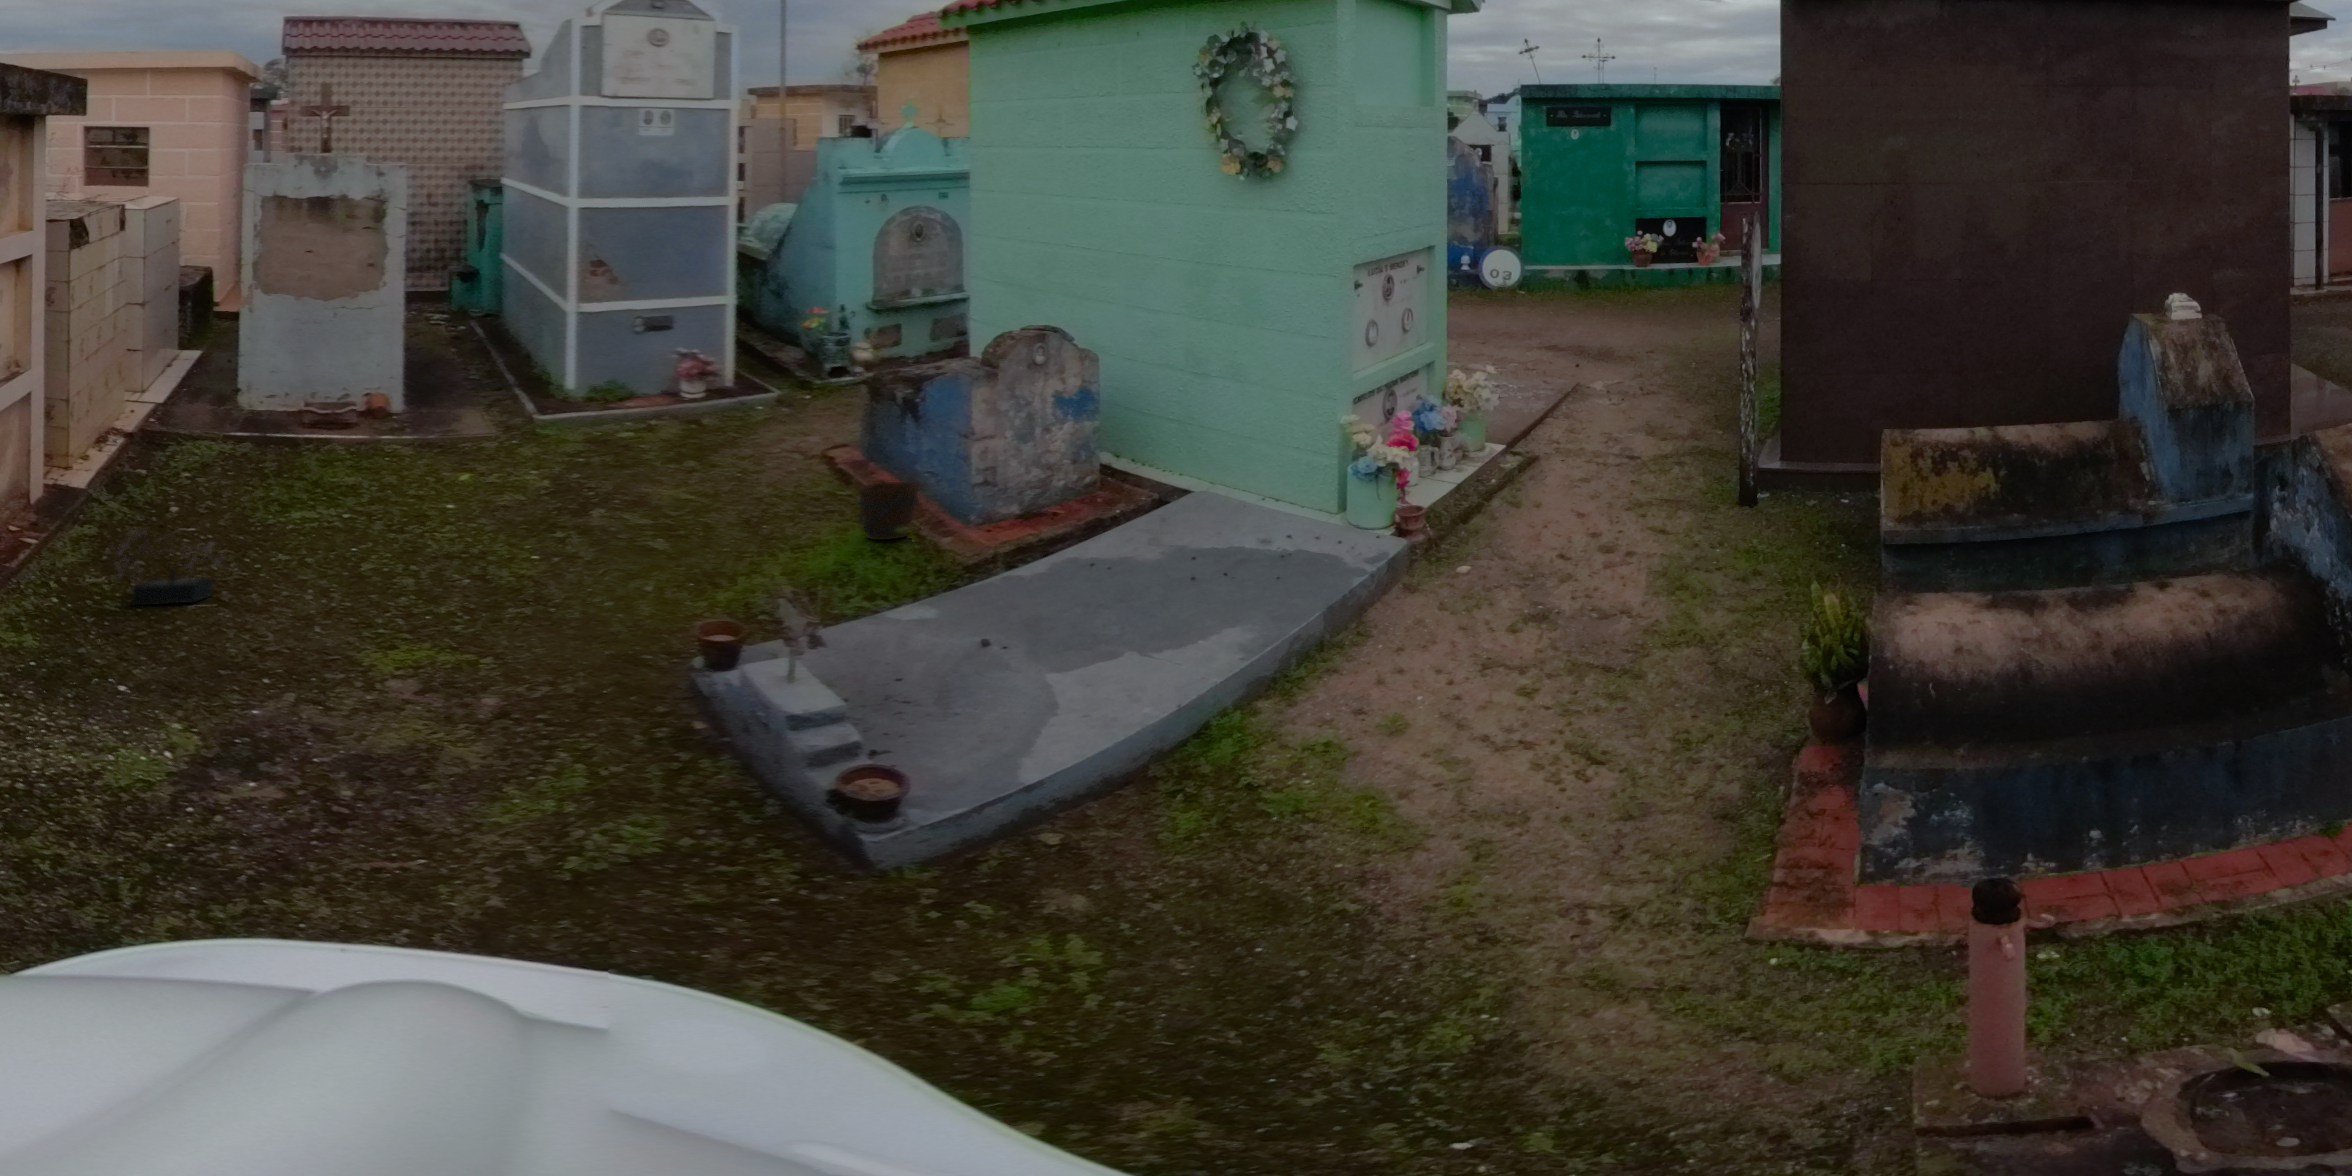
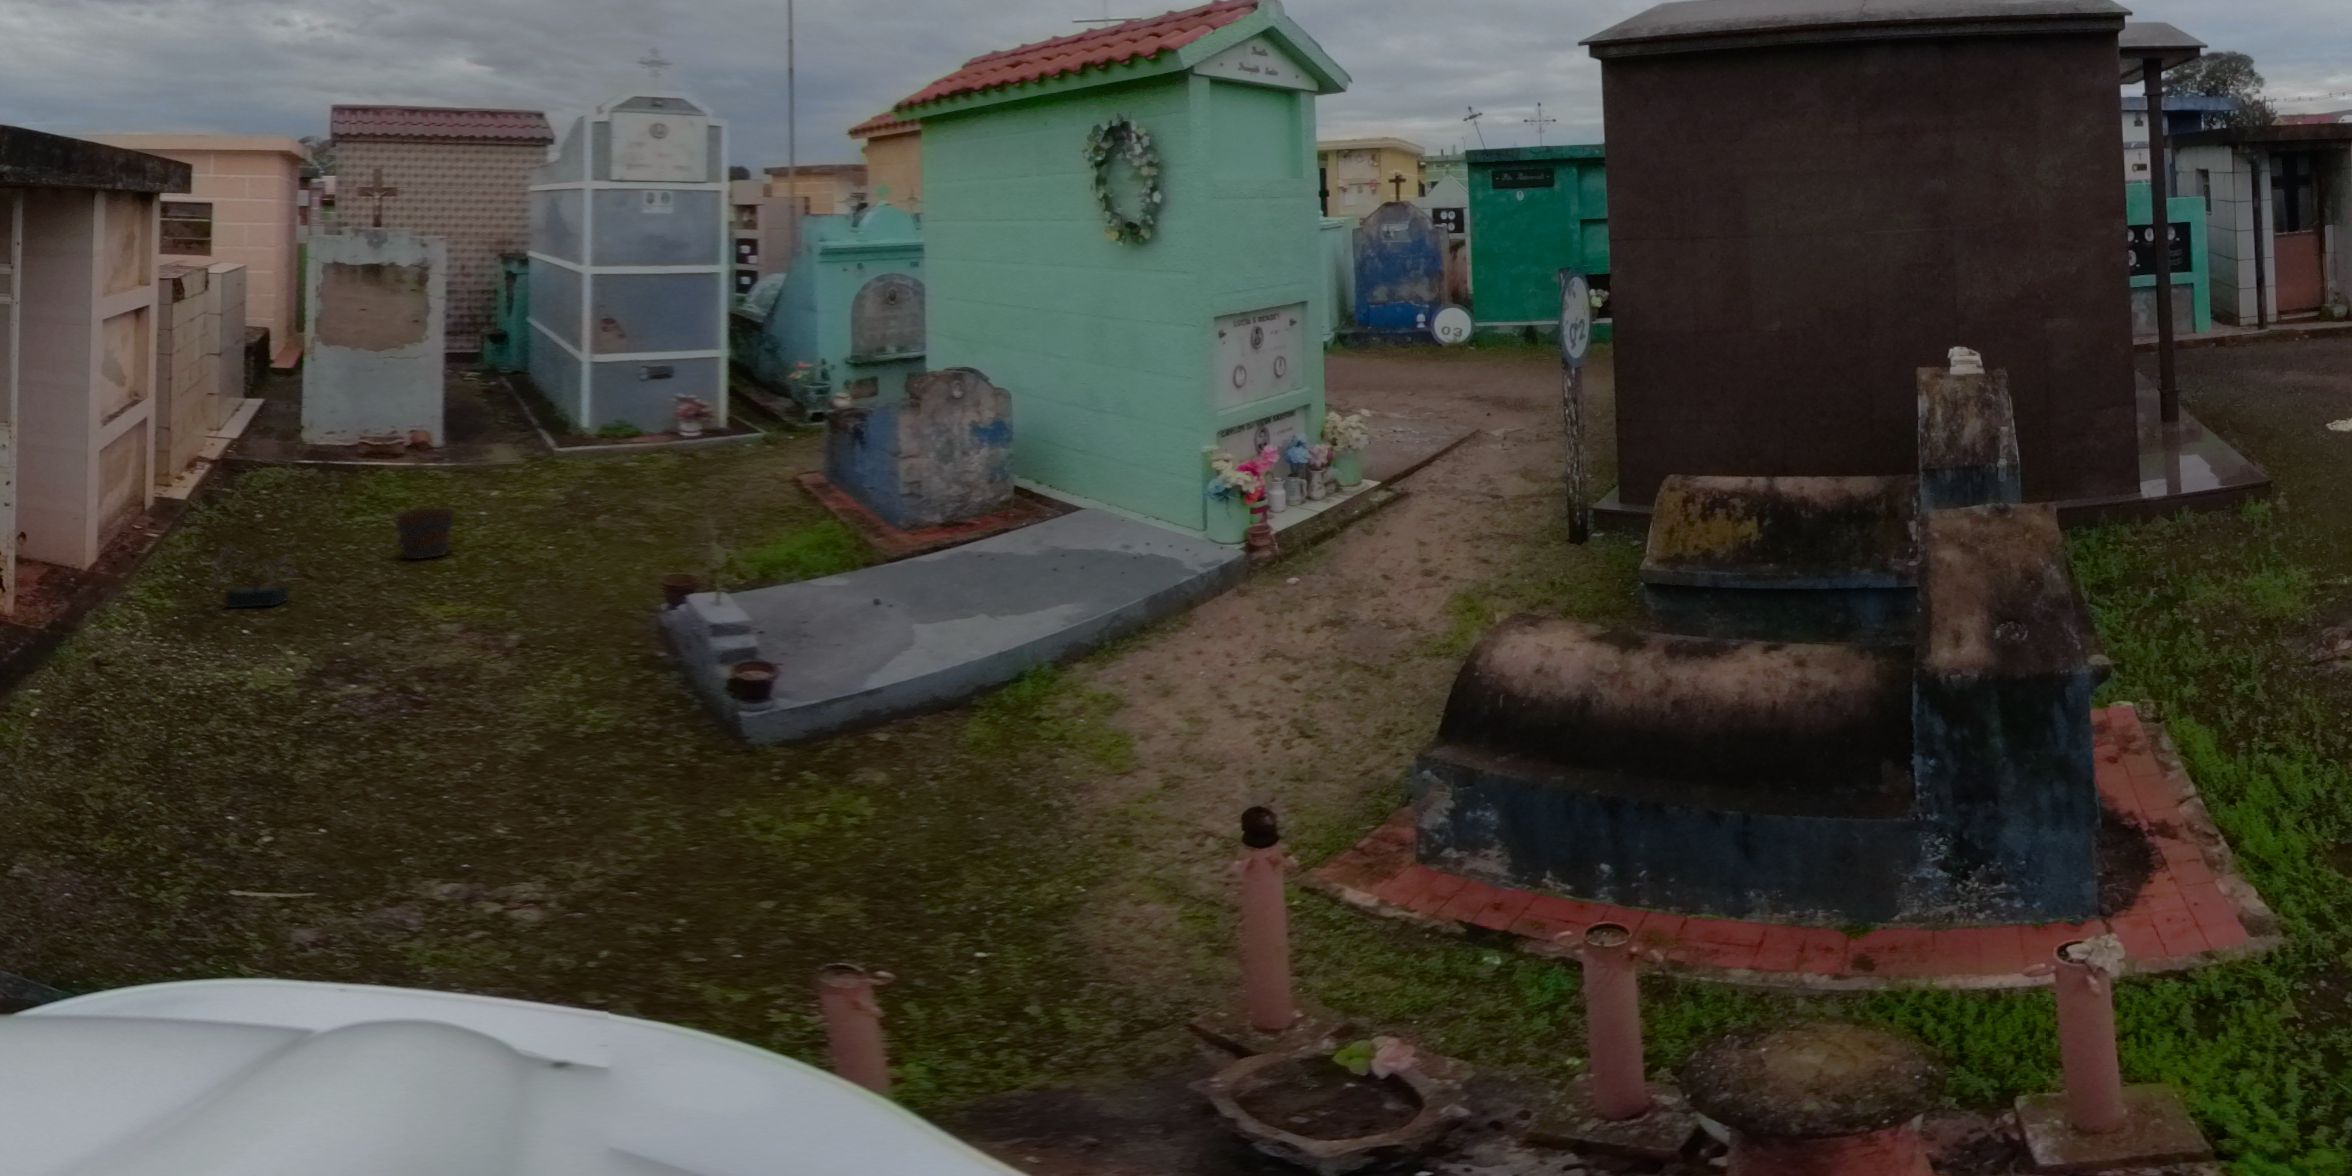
bucket: present [859,481,919,540] -> present [396,508,454,559]

